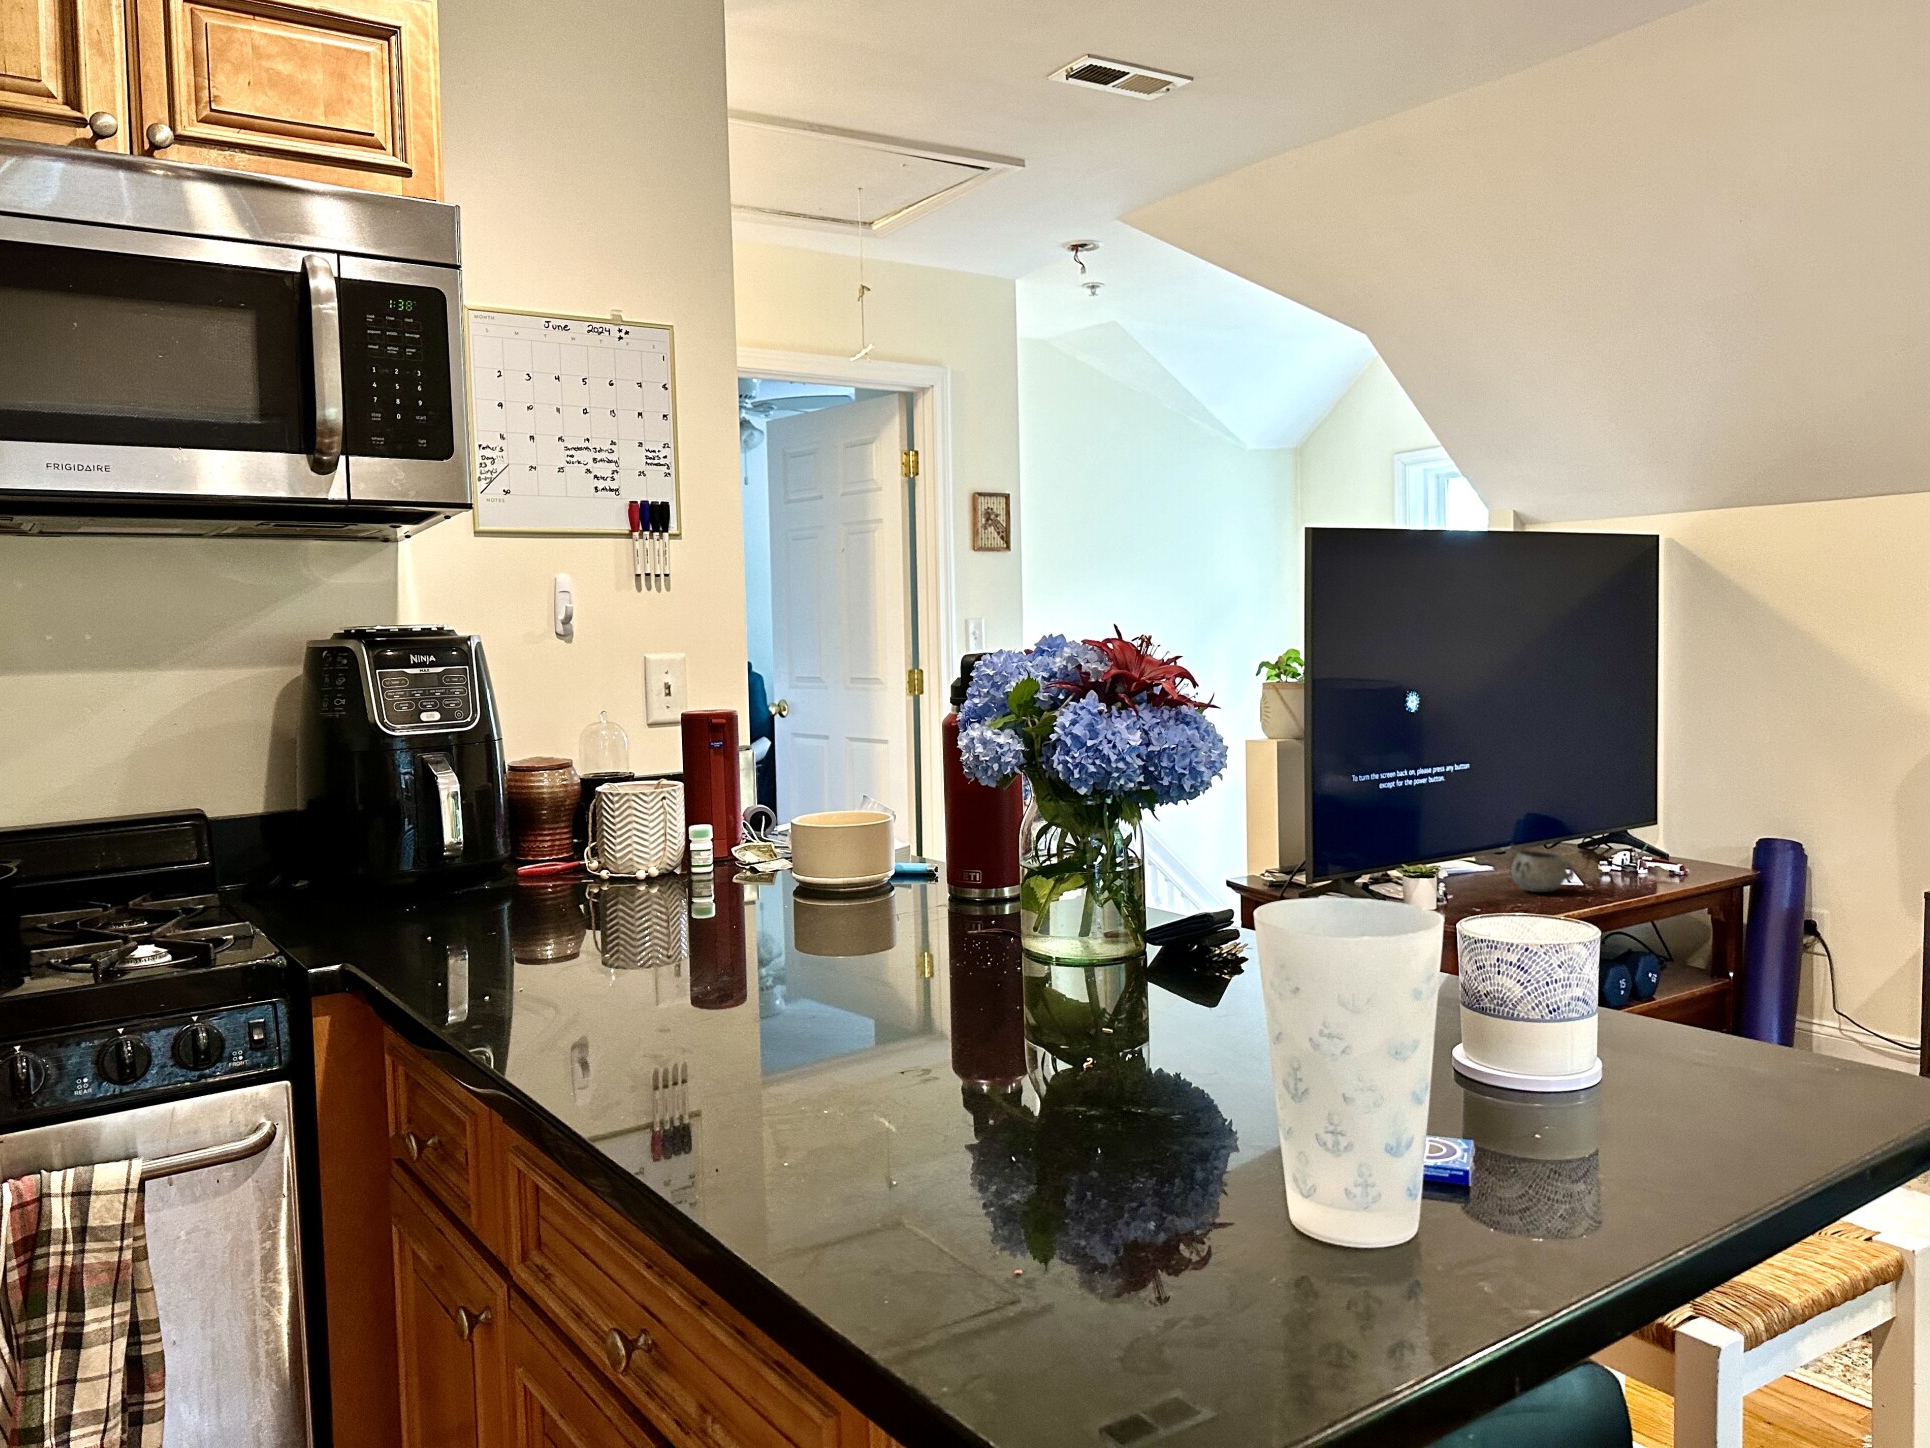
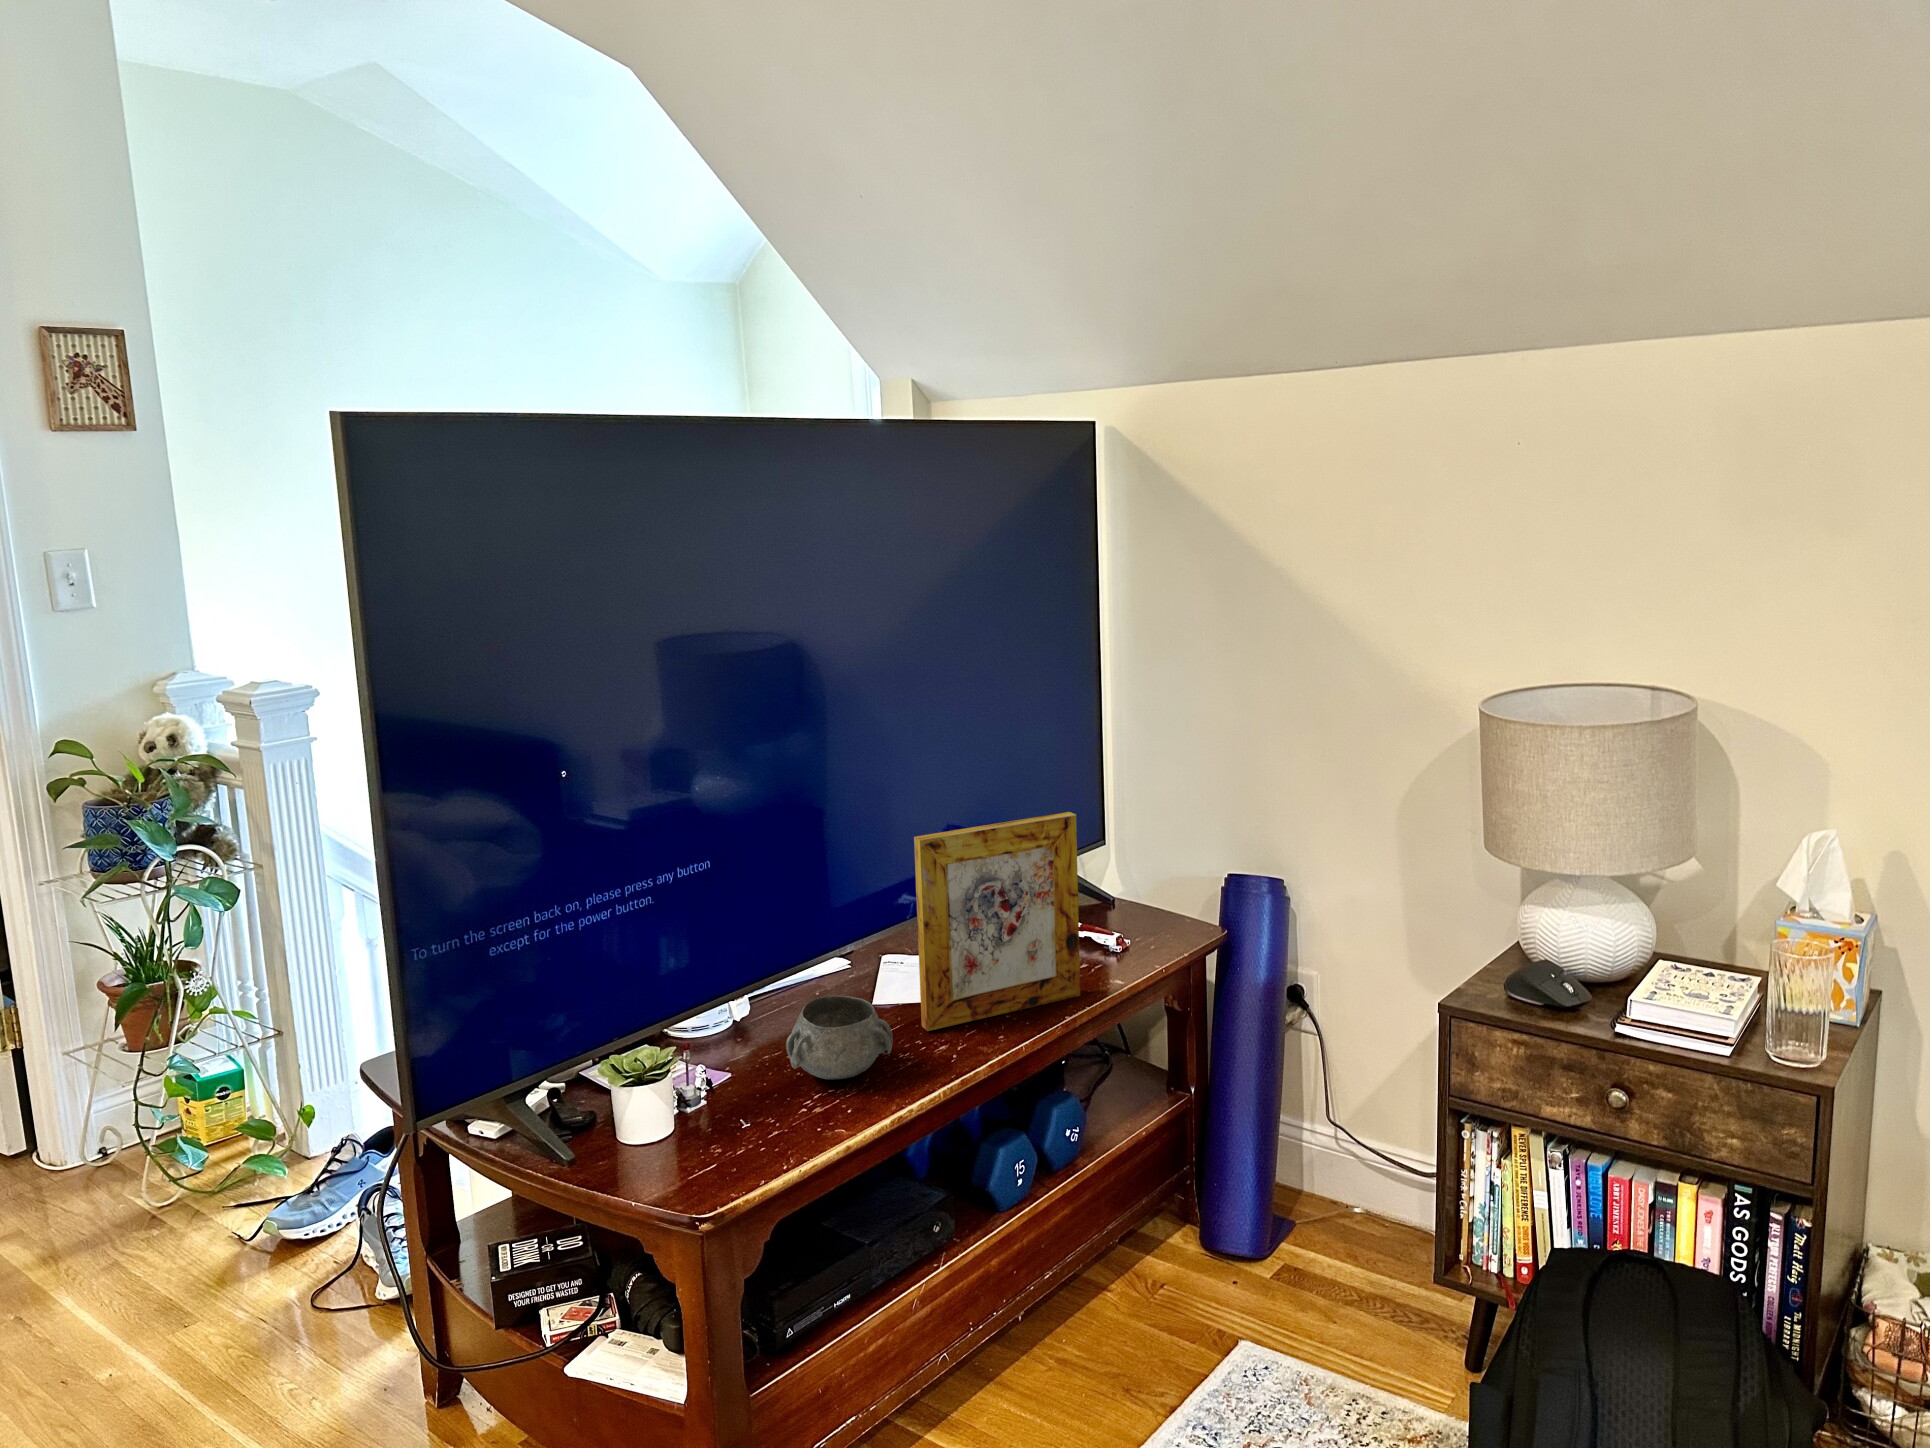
picture frame: none [1576,765,1672,884] -> present [914,812,1080,1031]

